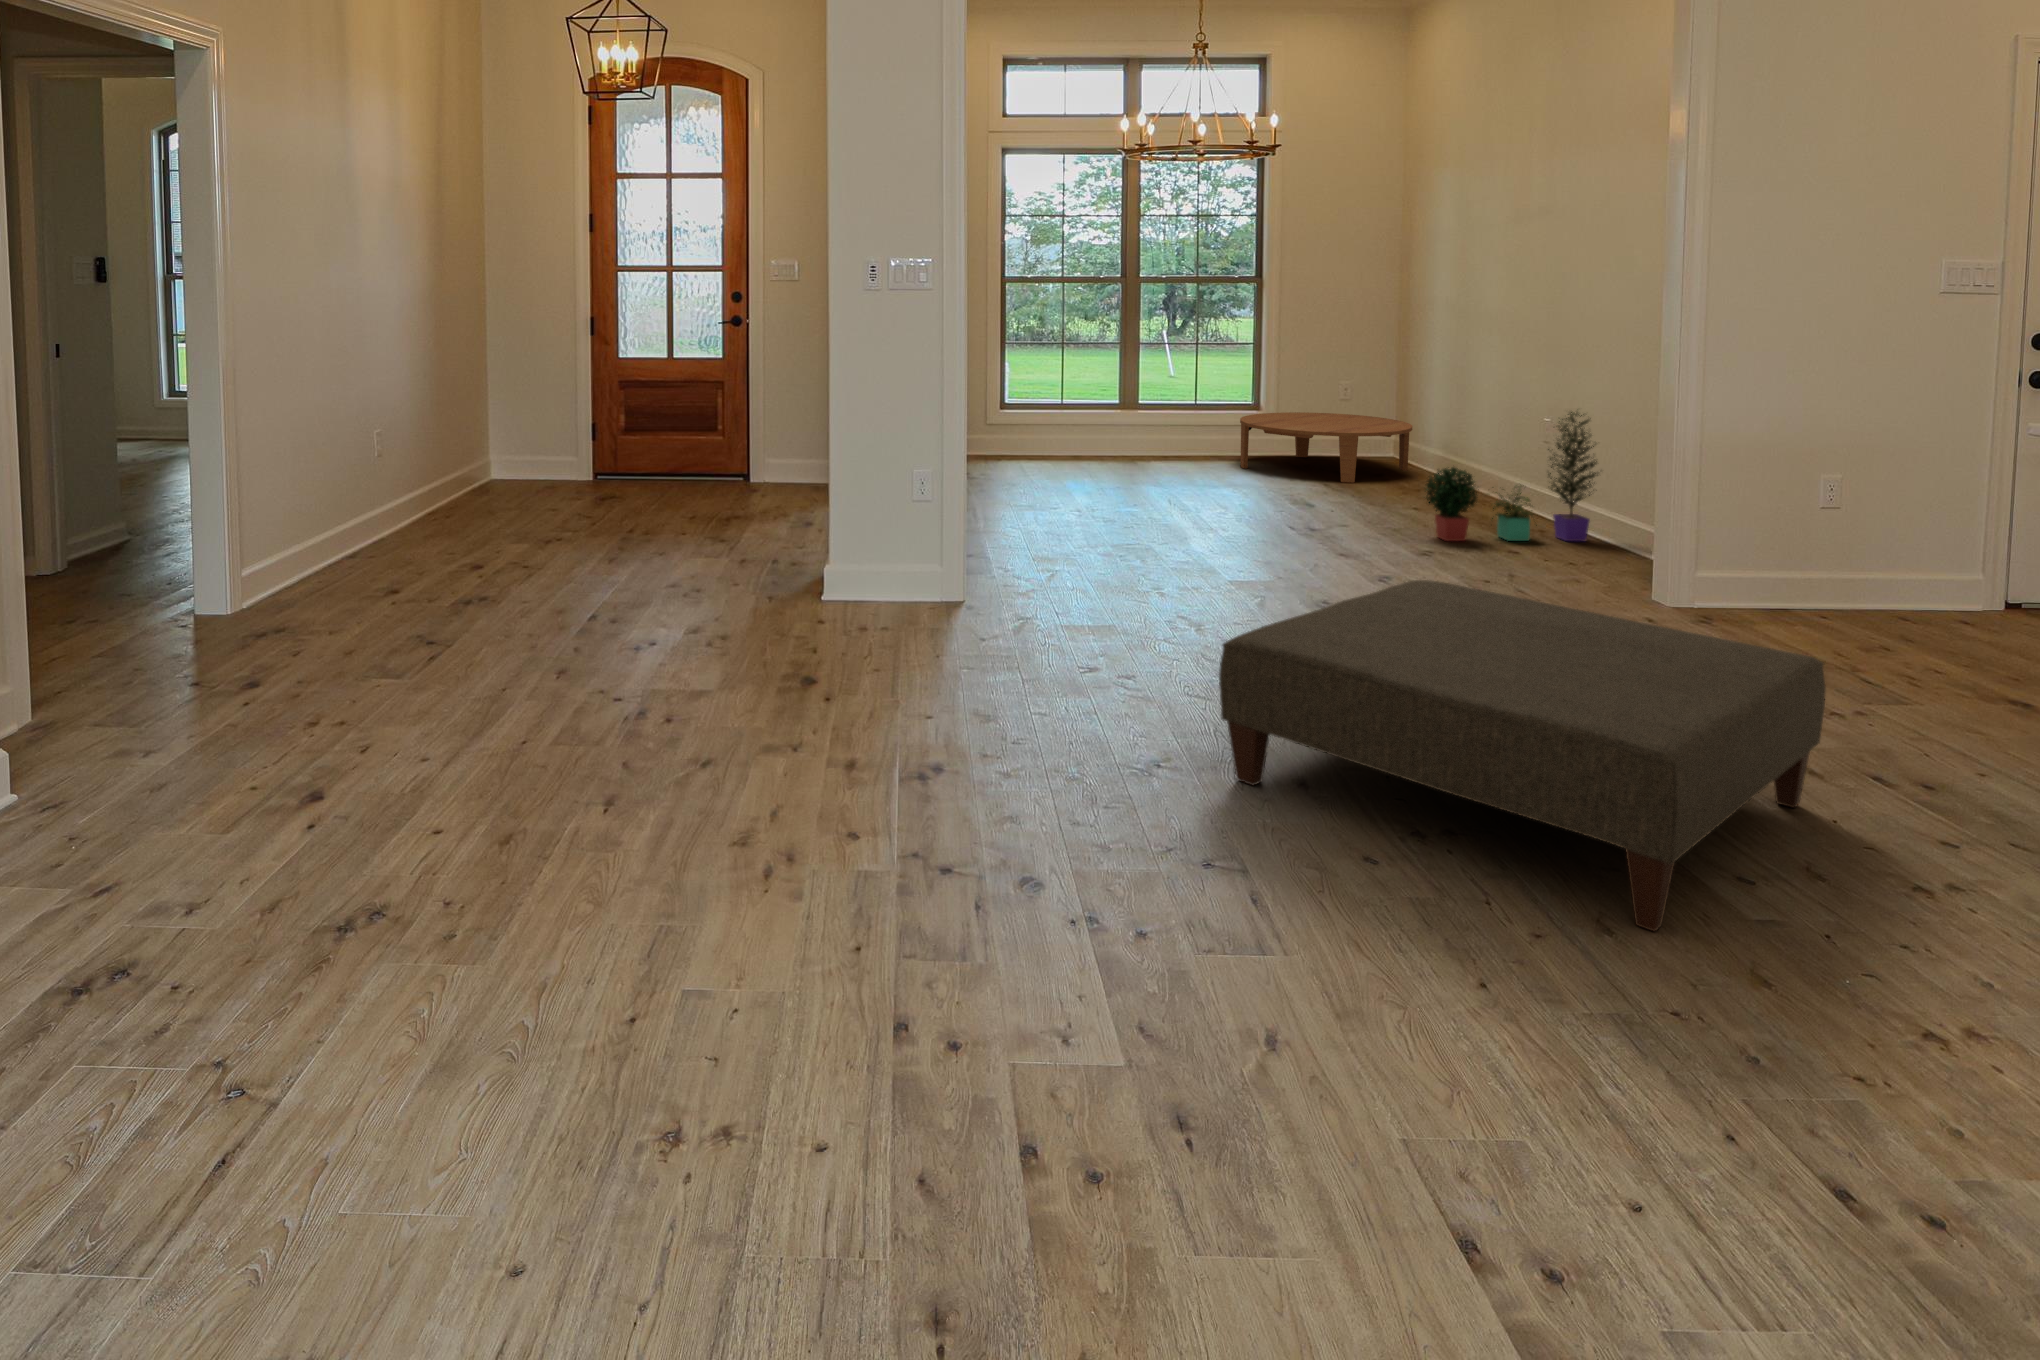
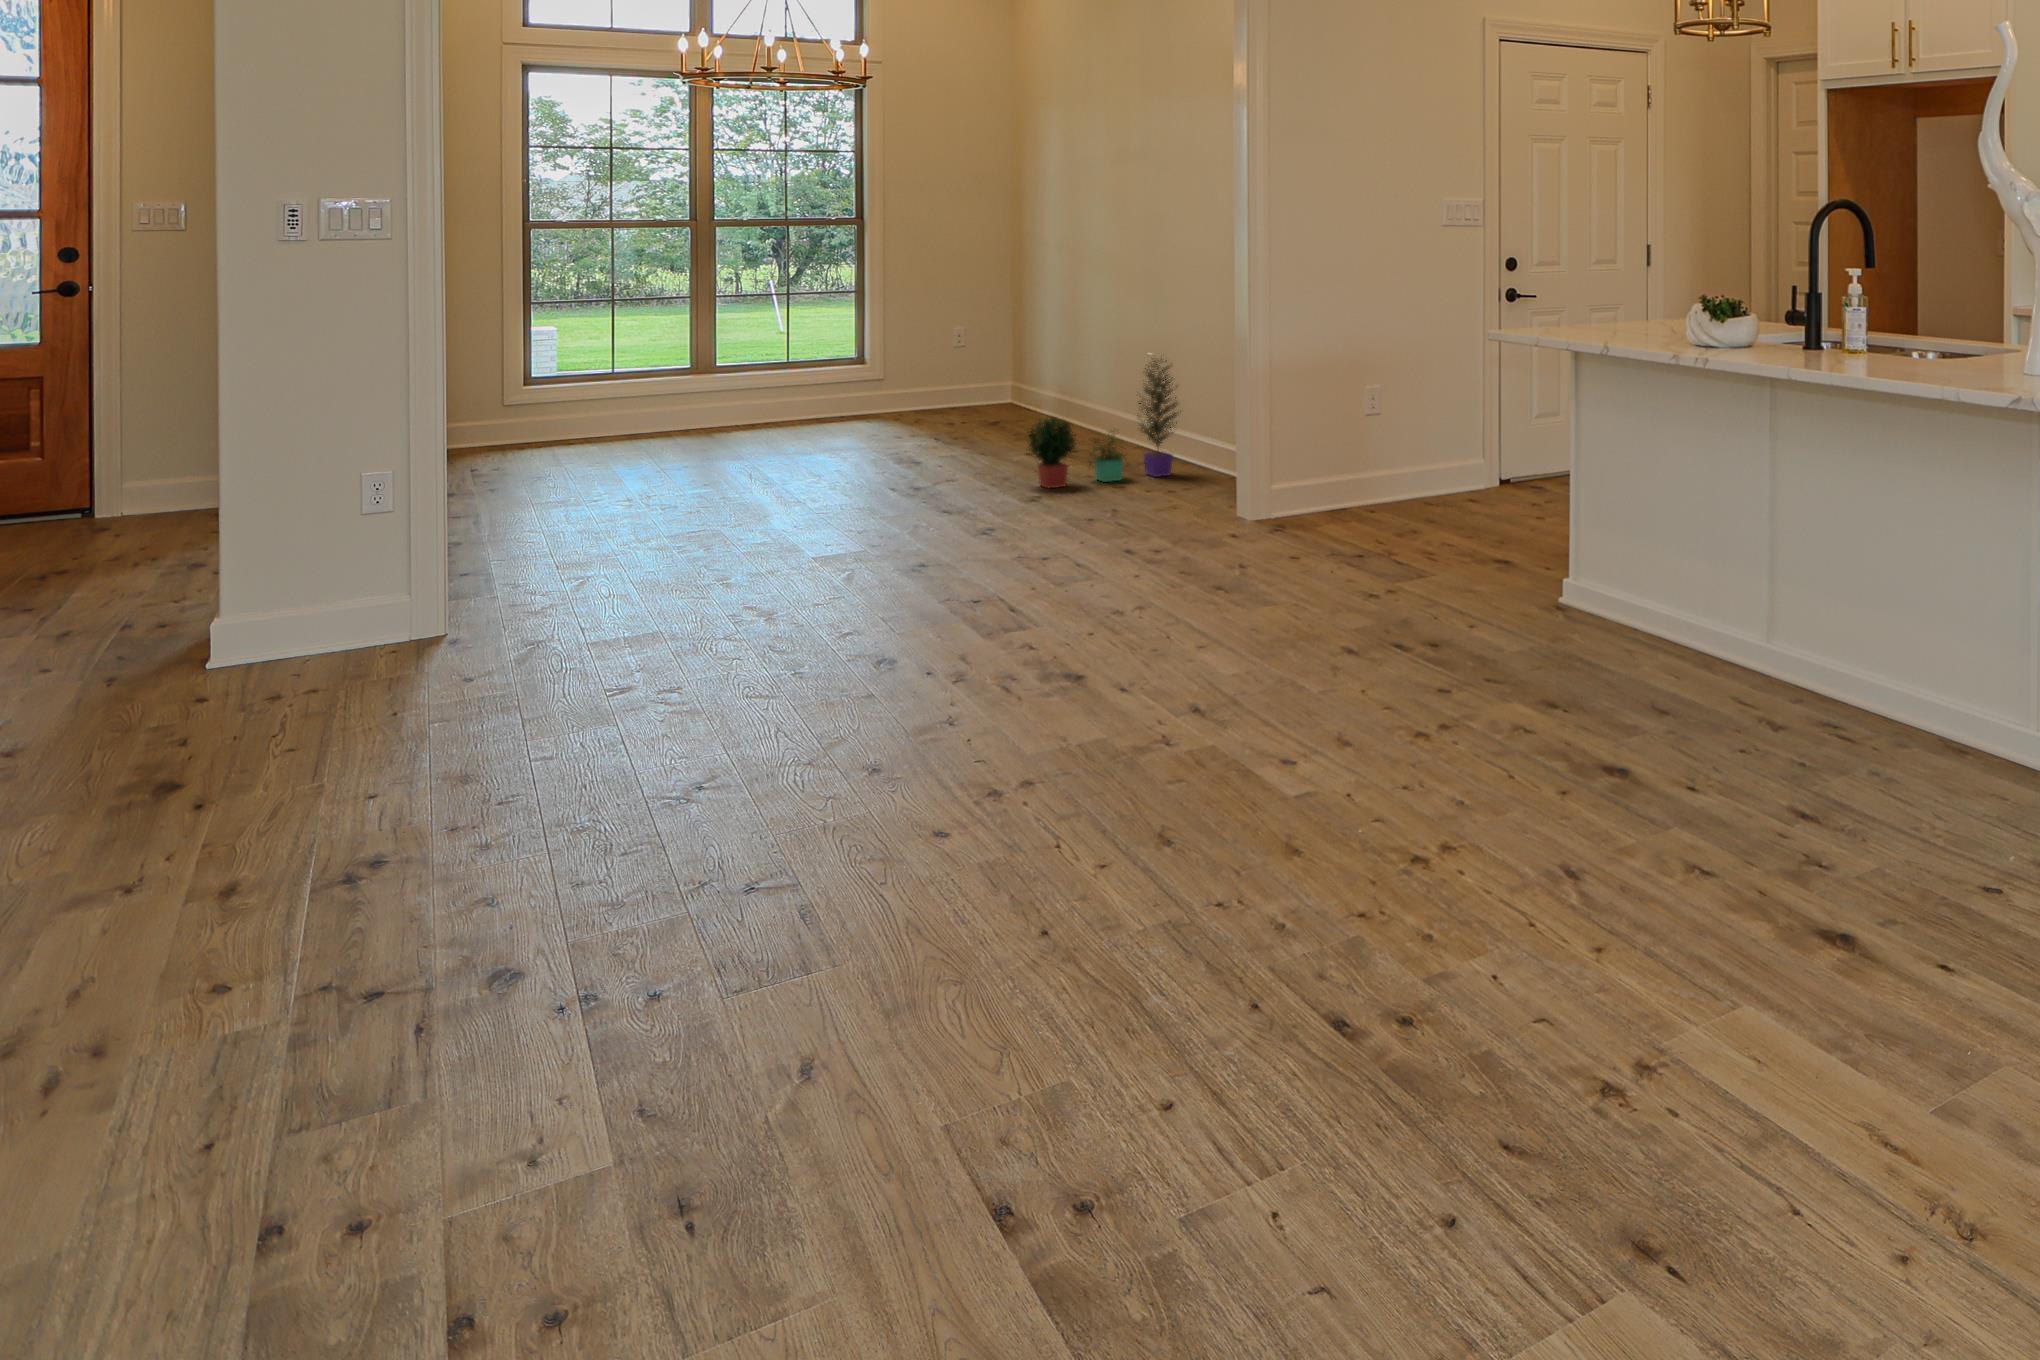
coffee table: present [1240,412,1412,483] -> none [843,369,1026,441]
ottoman: present [1219,580,1826,931] -> none [801,521,1280,752]

